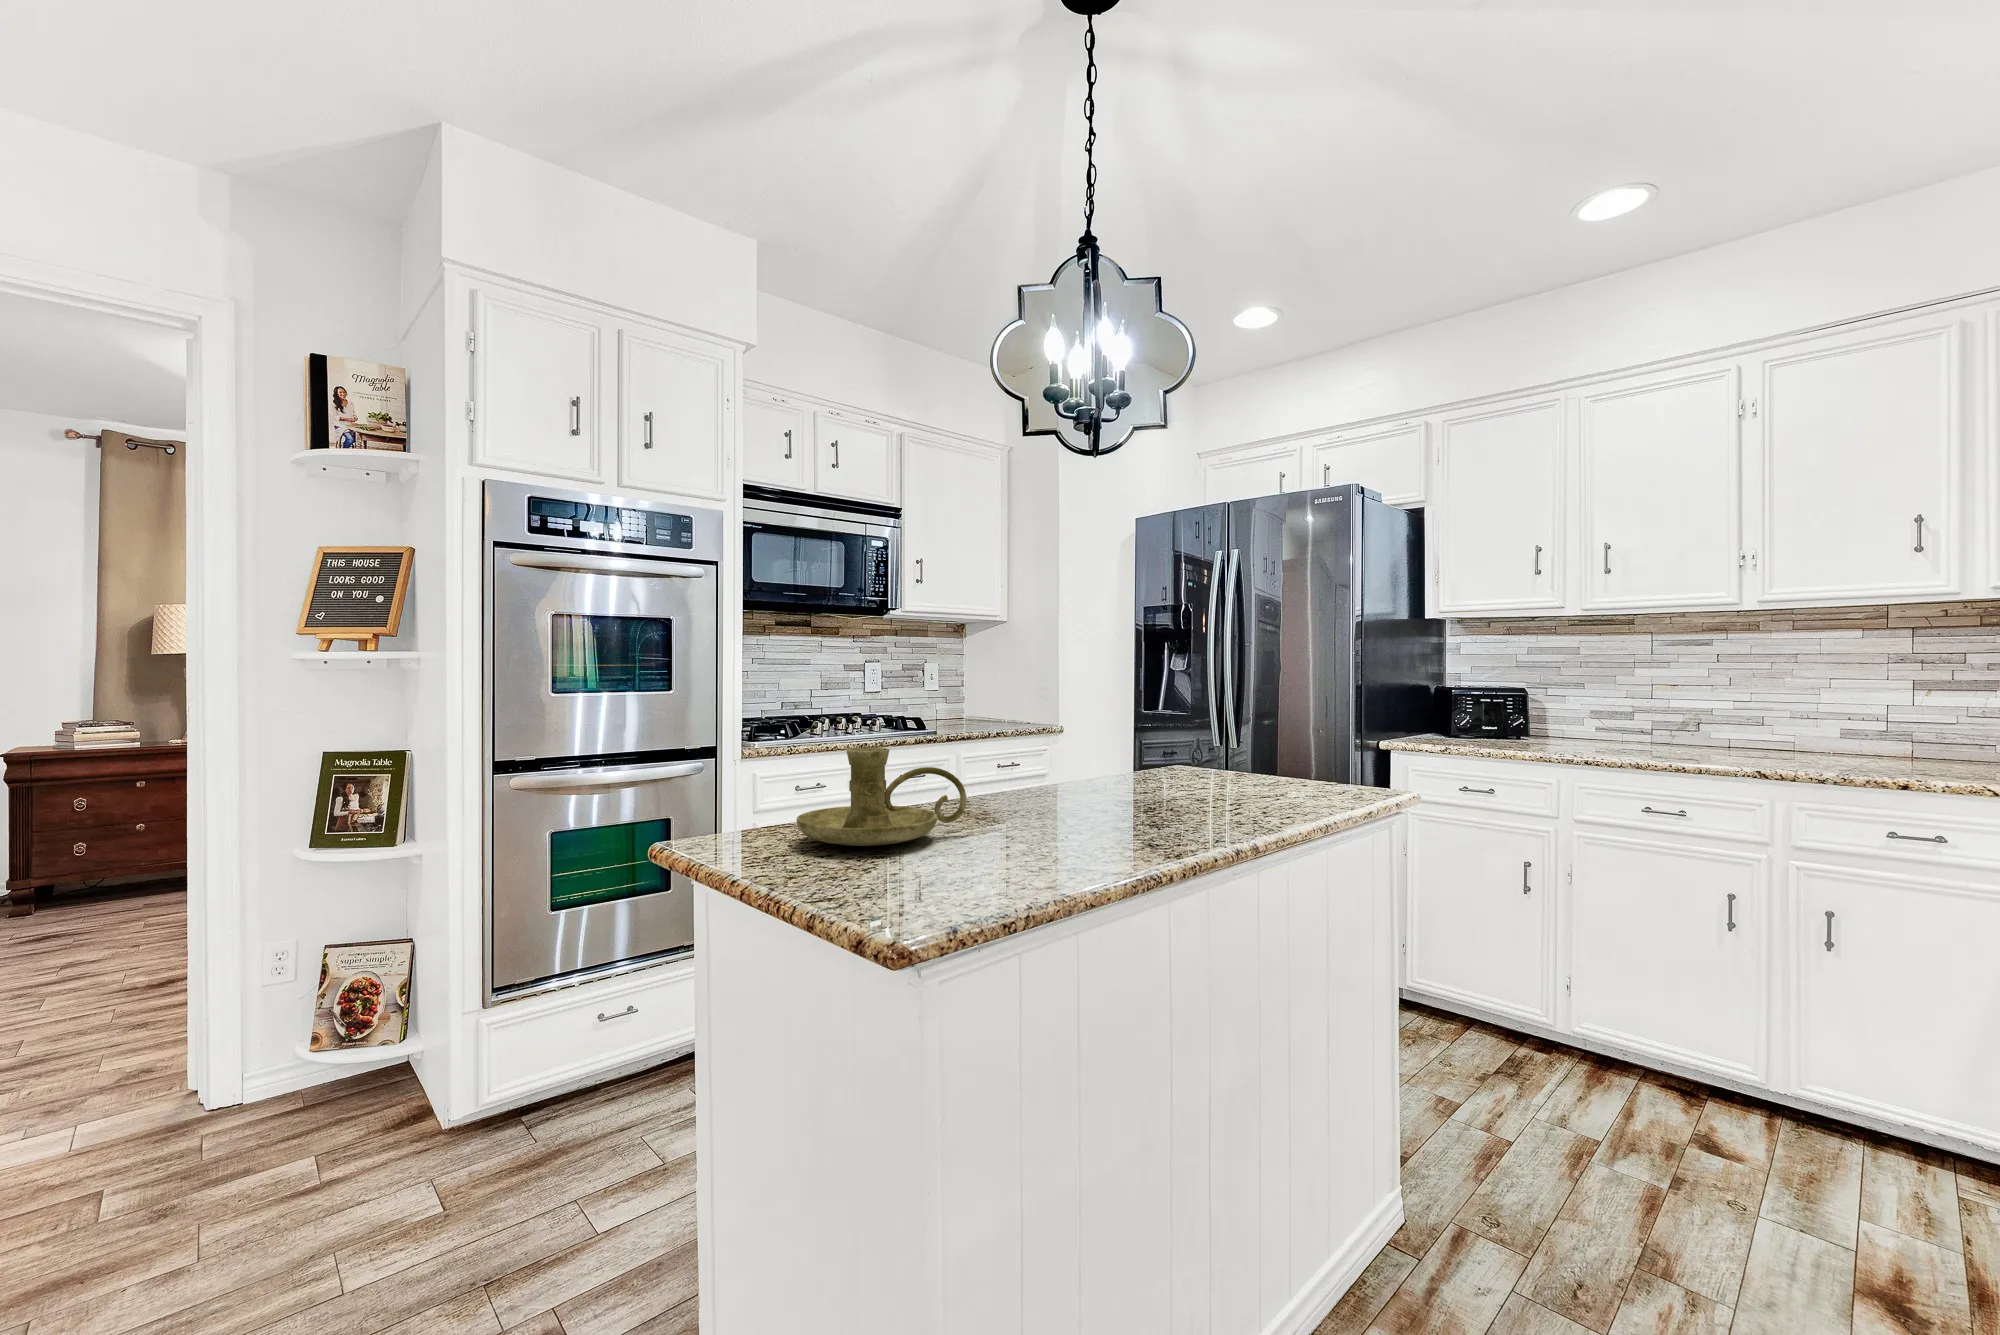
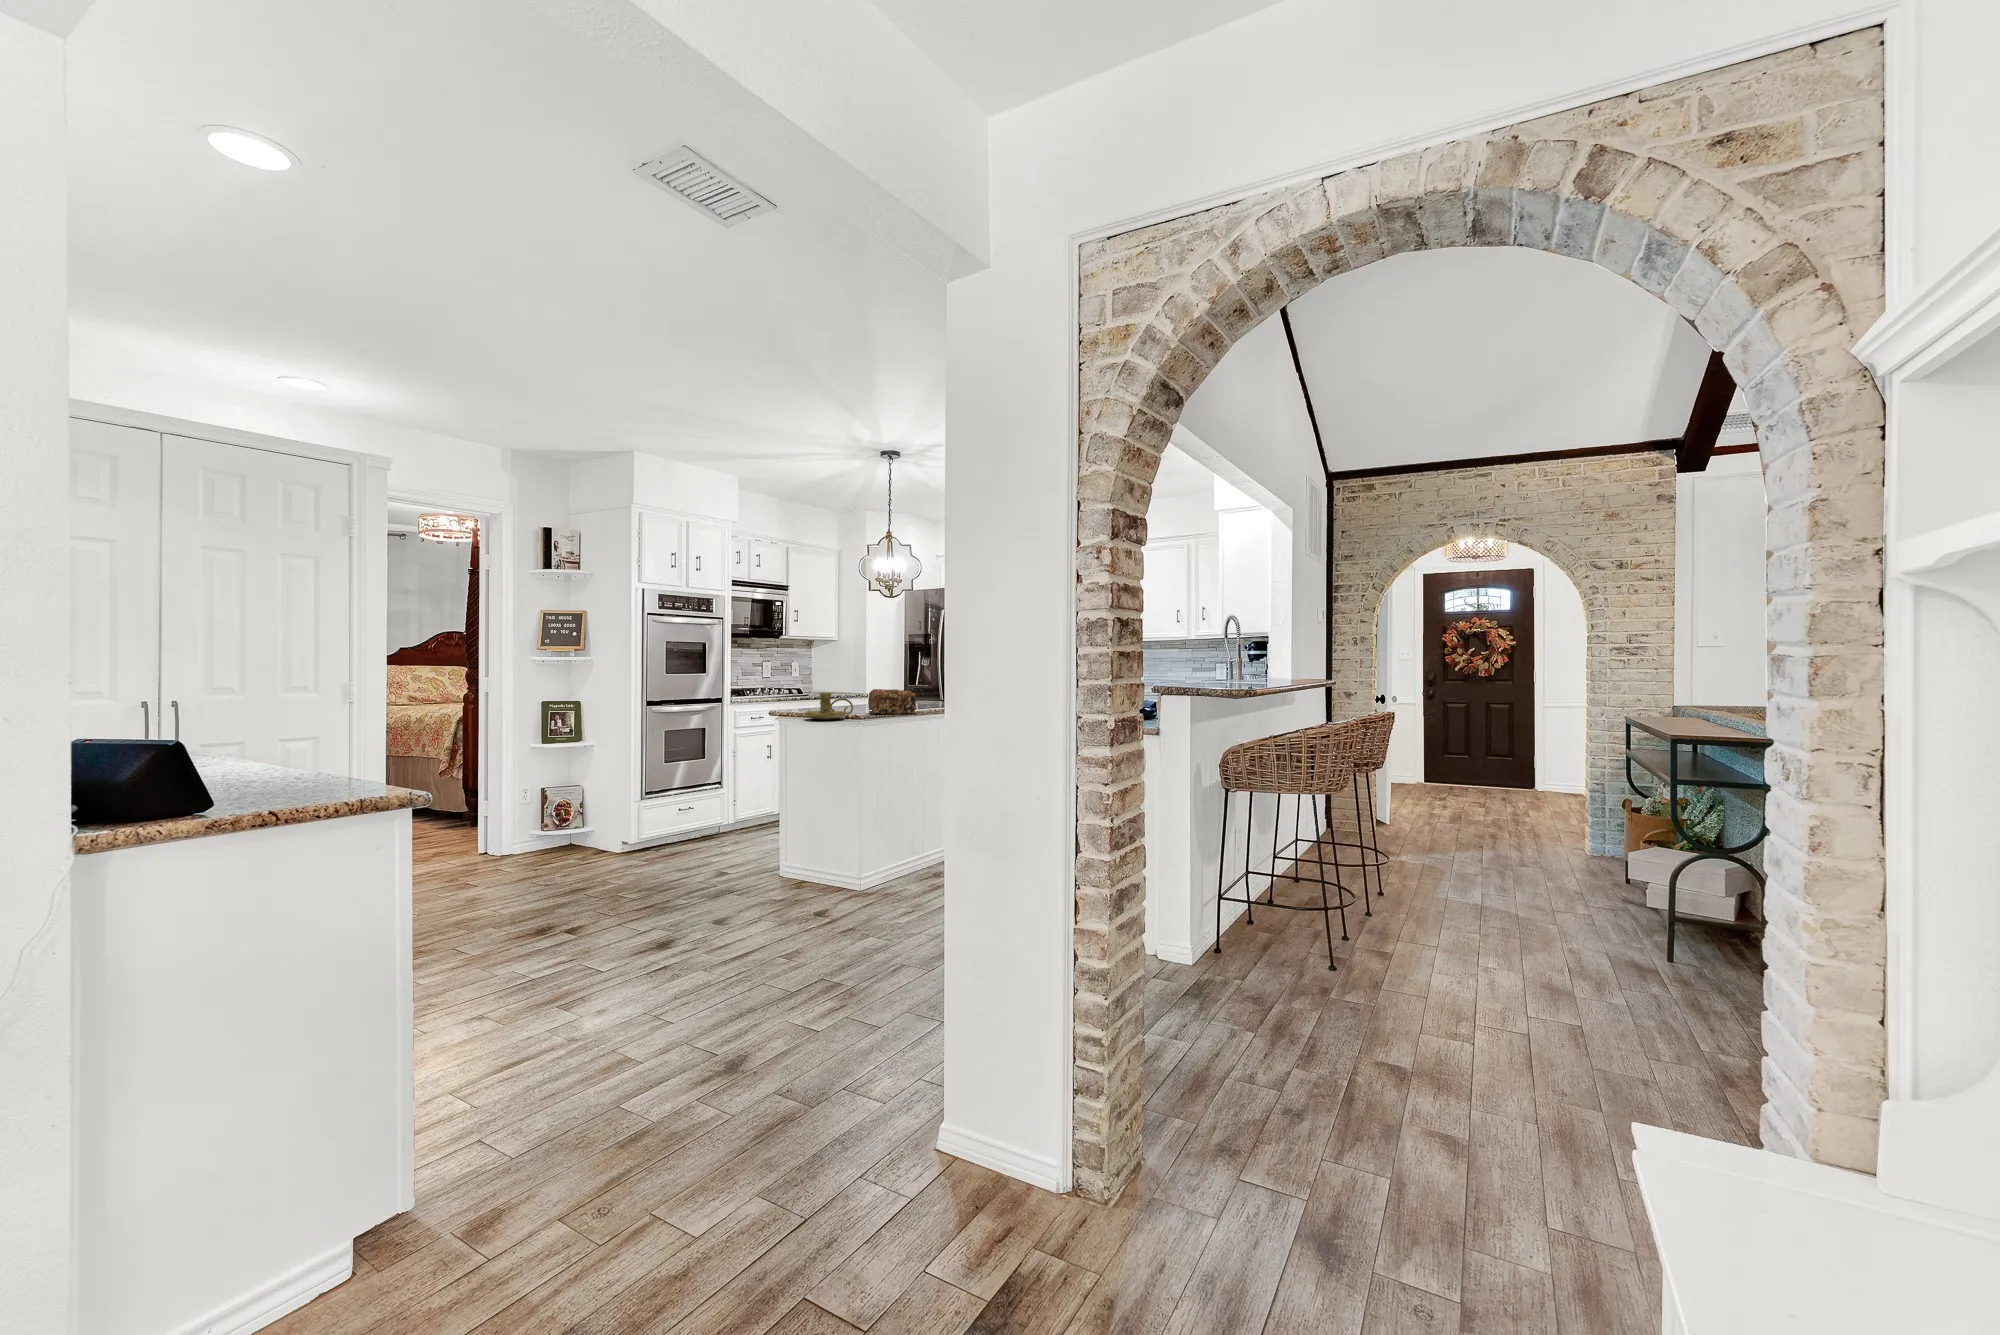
bread loaf: none [1031,731,1176,810] -> present [868,689,916,714]

